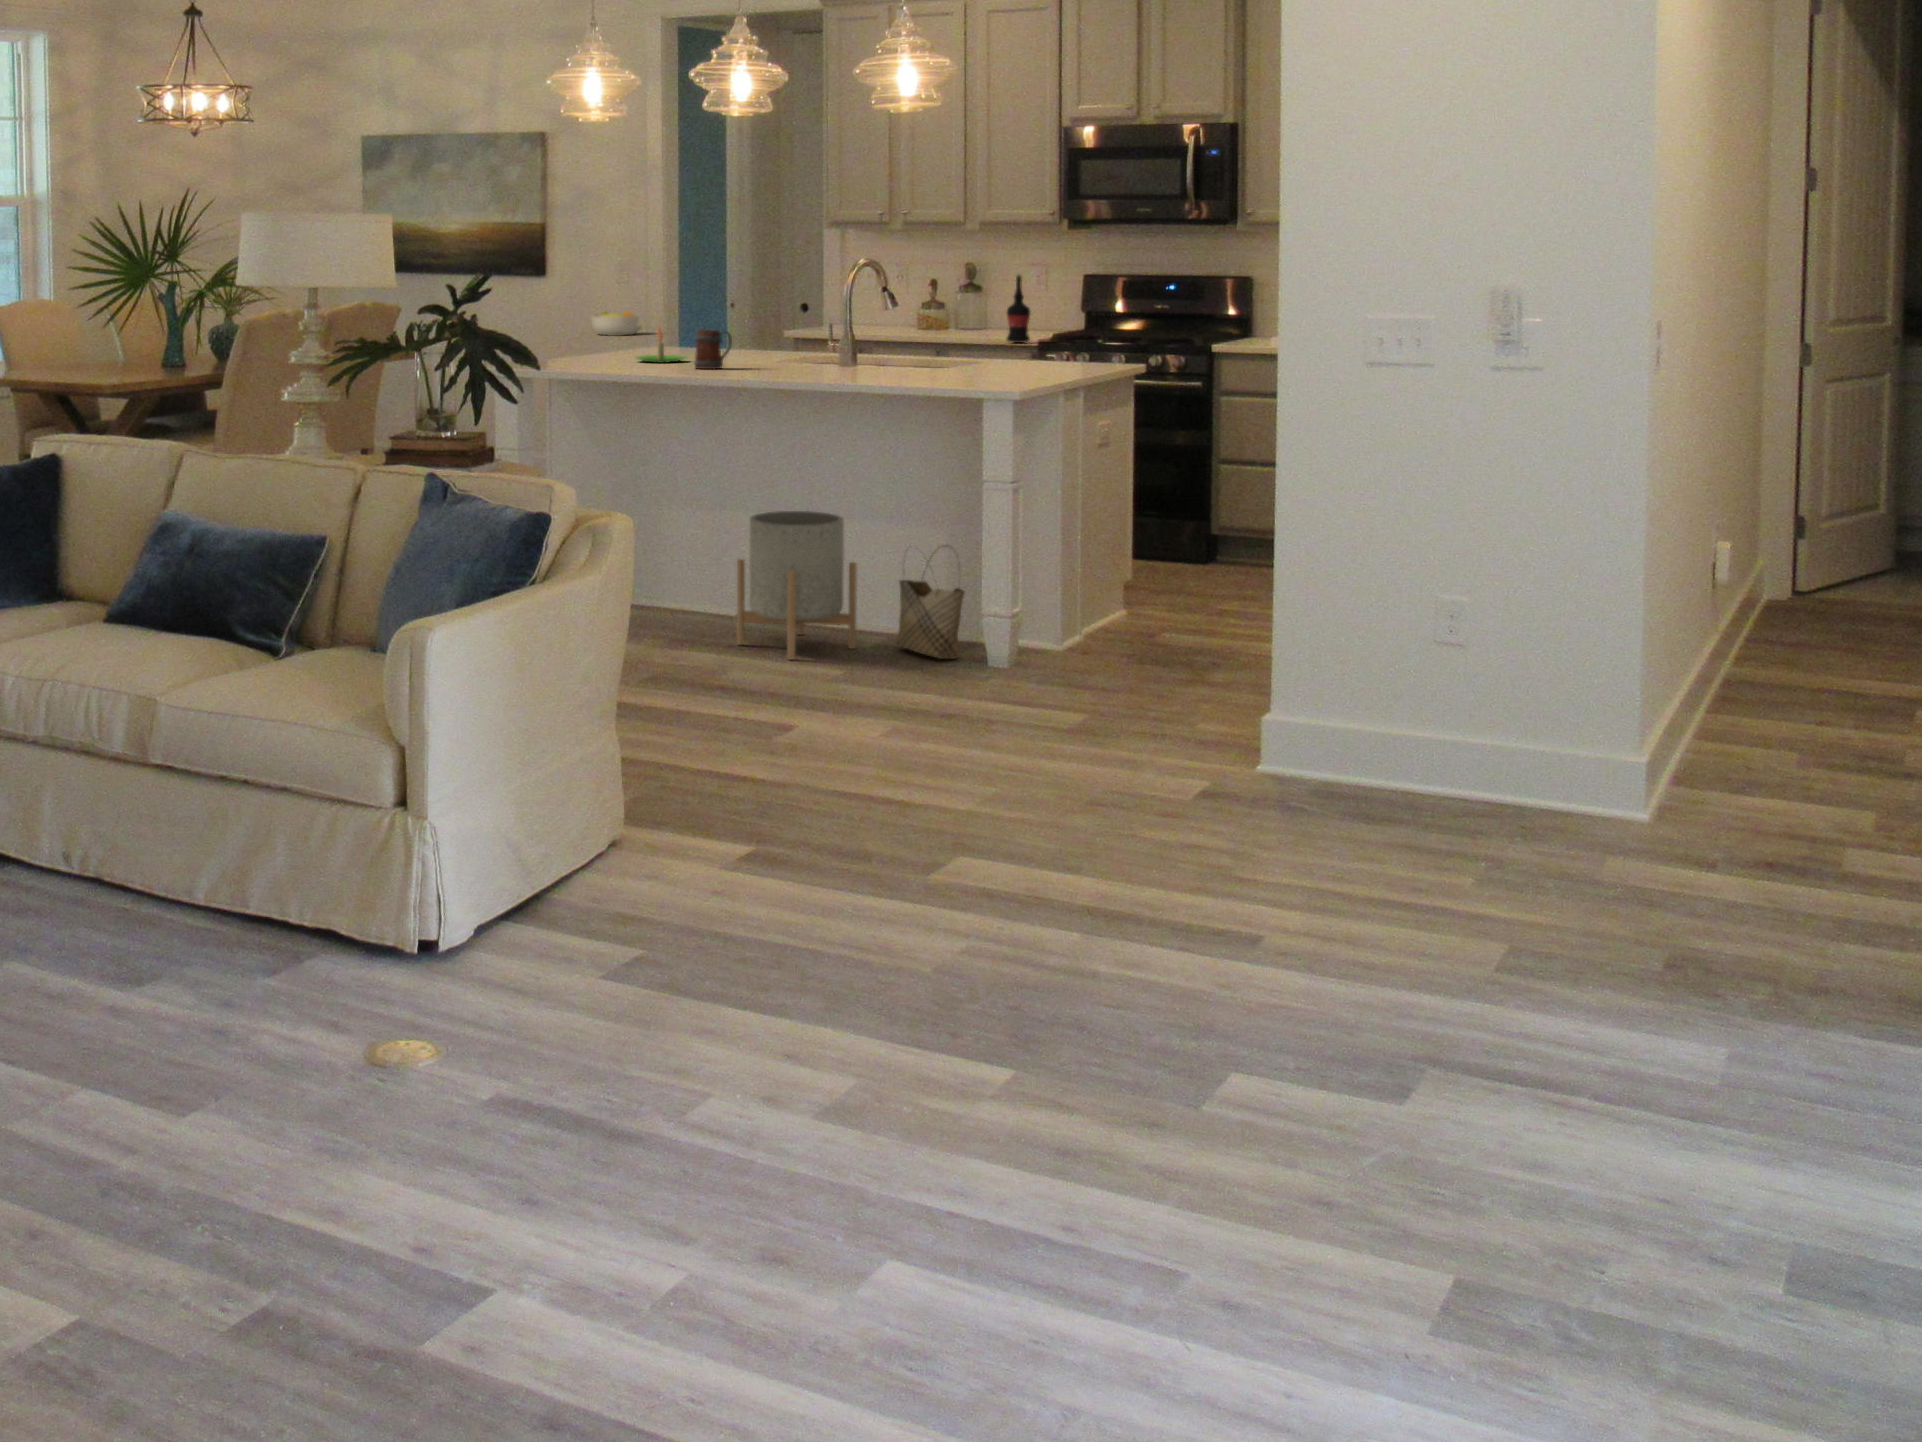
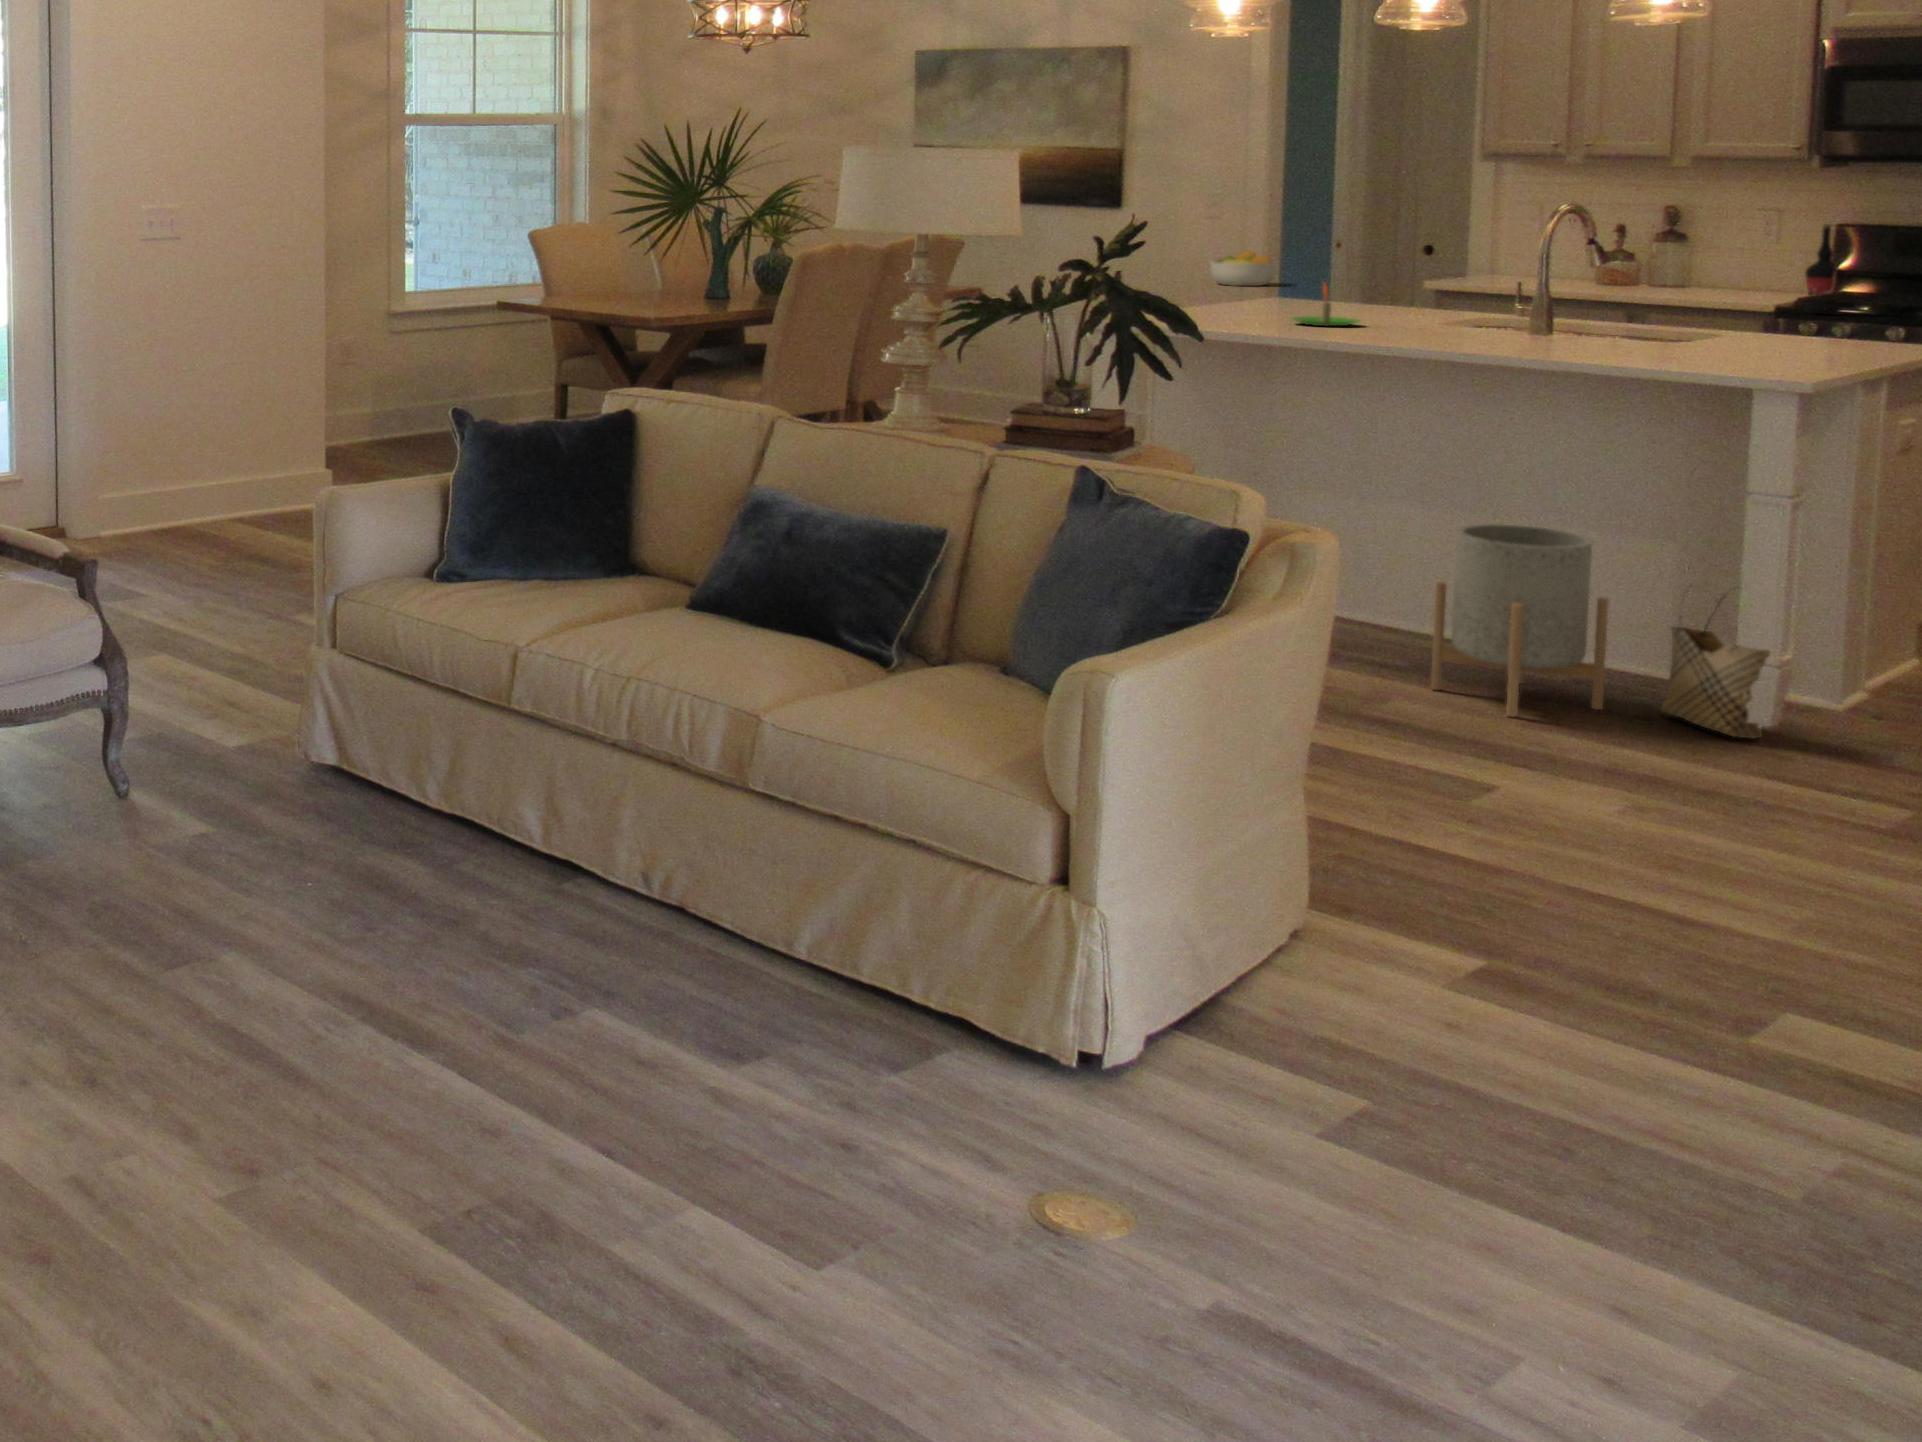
mug: present [694,330,732,369] -> none [1378,288,1431,339]

